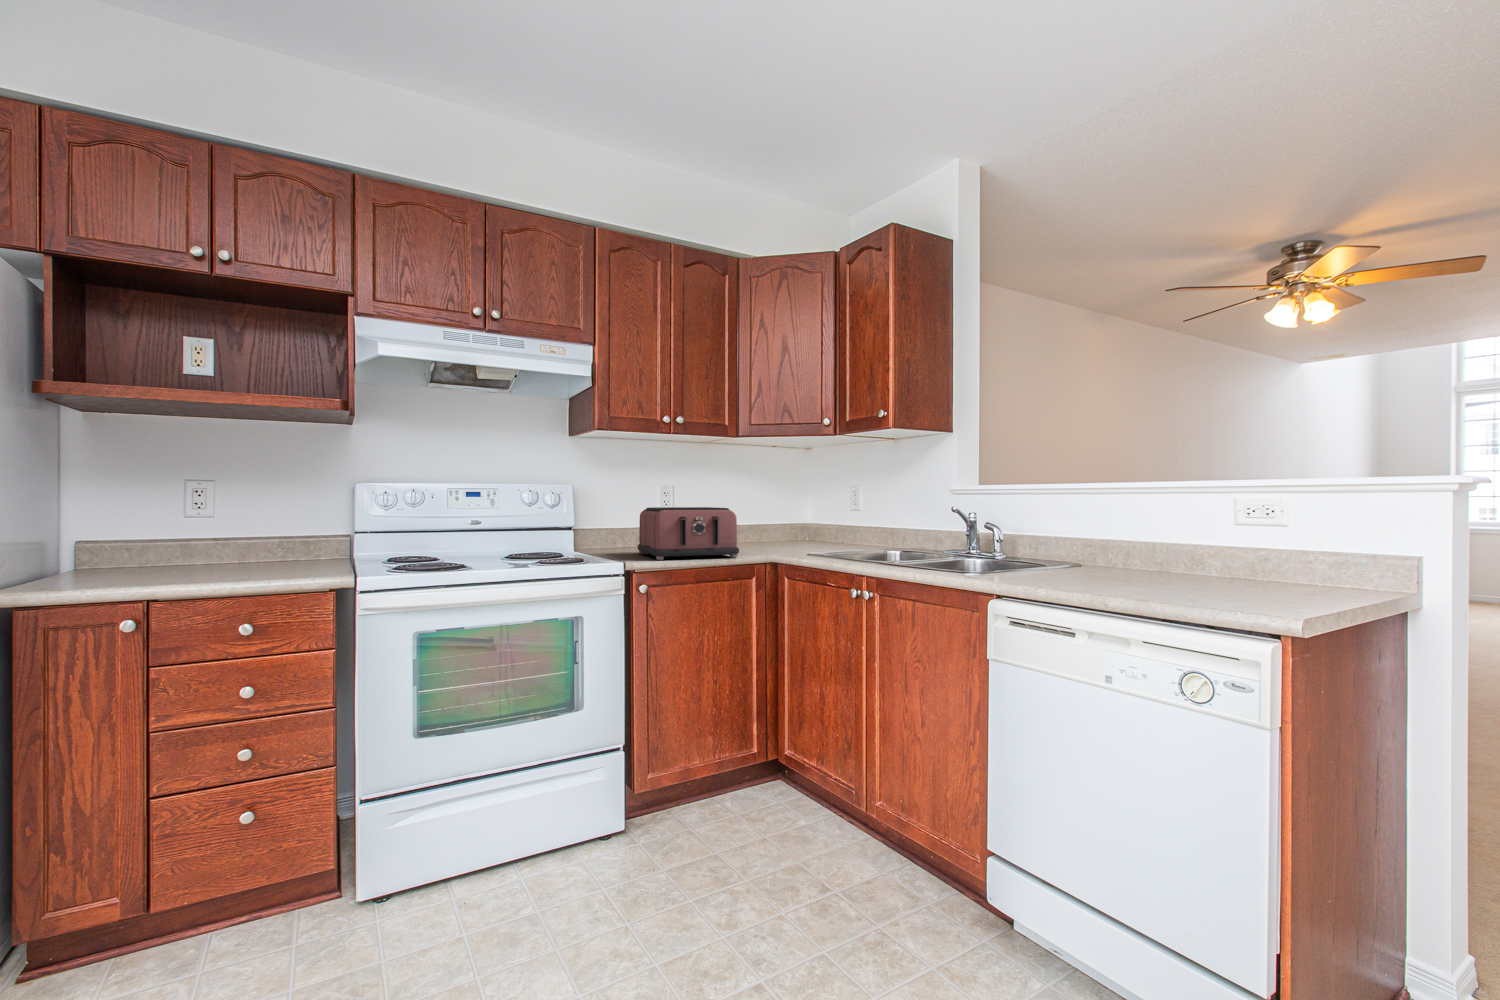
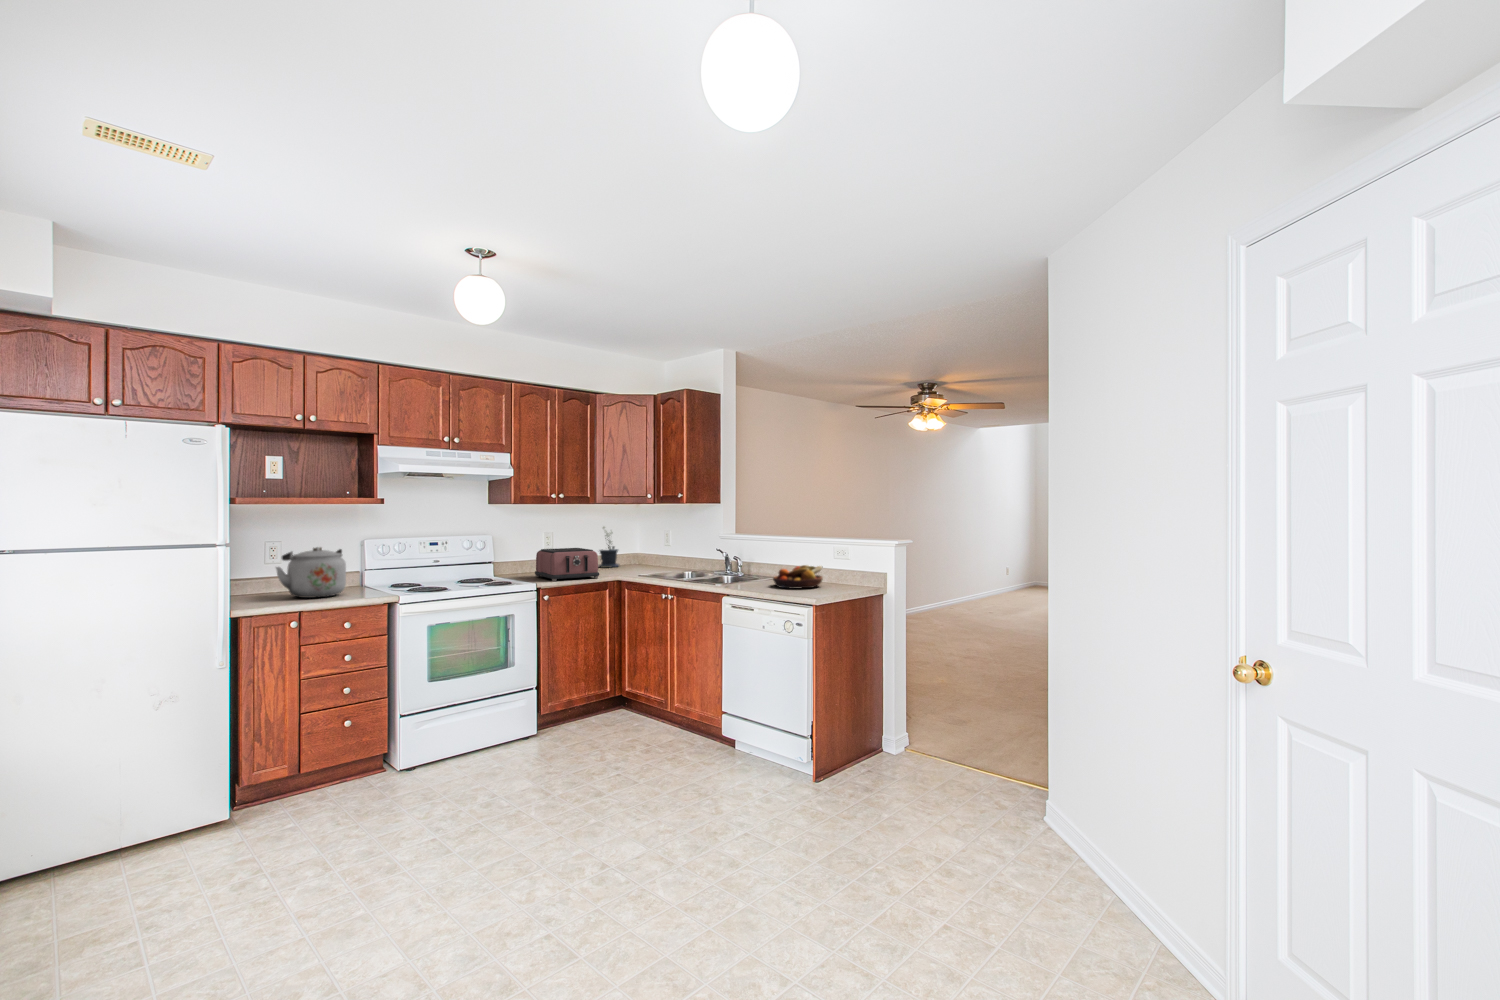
potted plant: none [737,480,782,545] -> present [598,527,619,568]
kettle: none [150,485,290,574] -> present [276,547,346,598]
fruit bowl: none [1096,534,1228,588] -> present [773,565,823,589]

